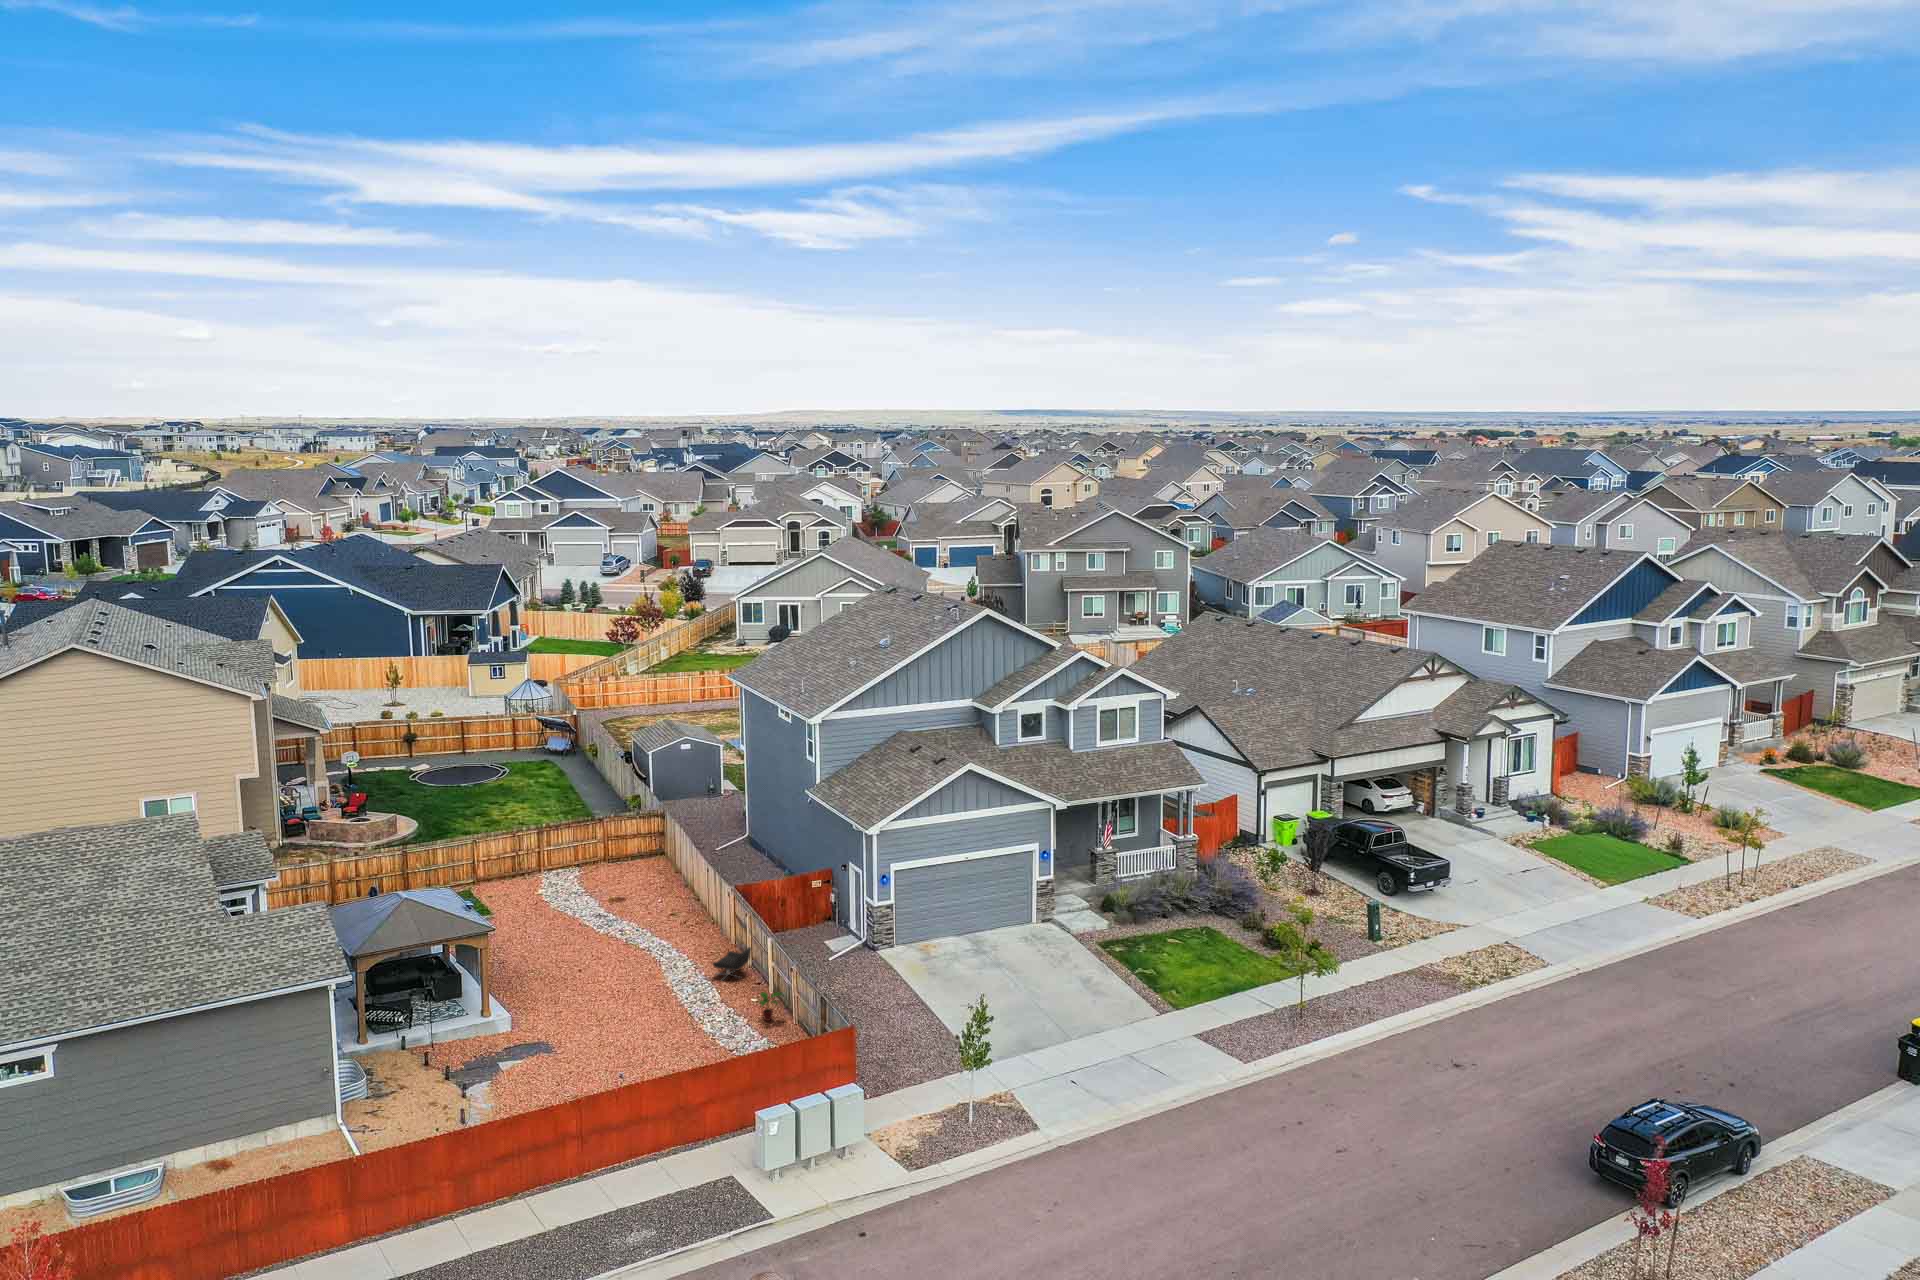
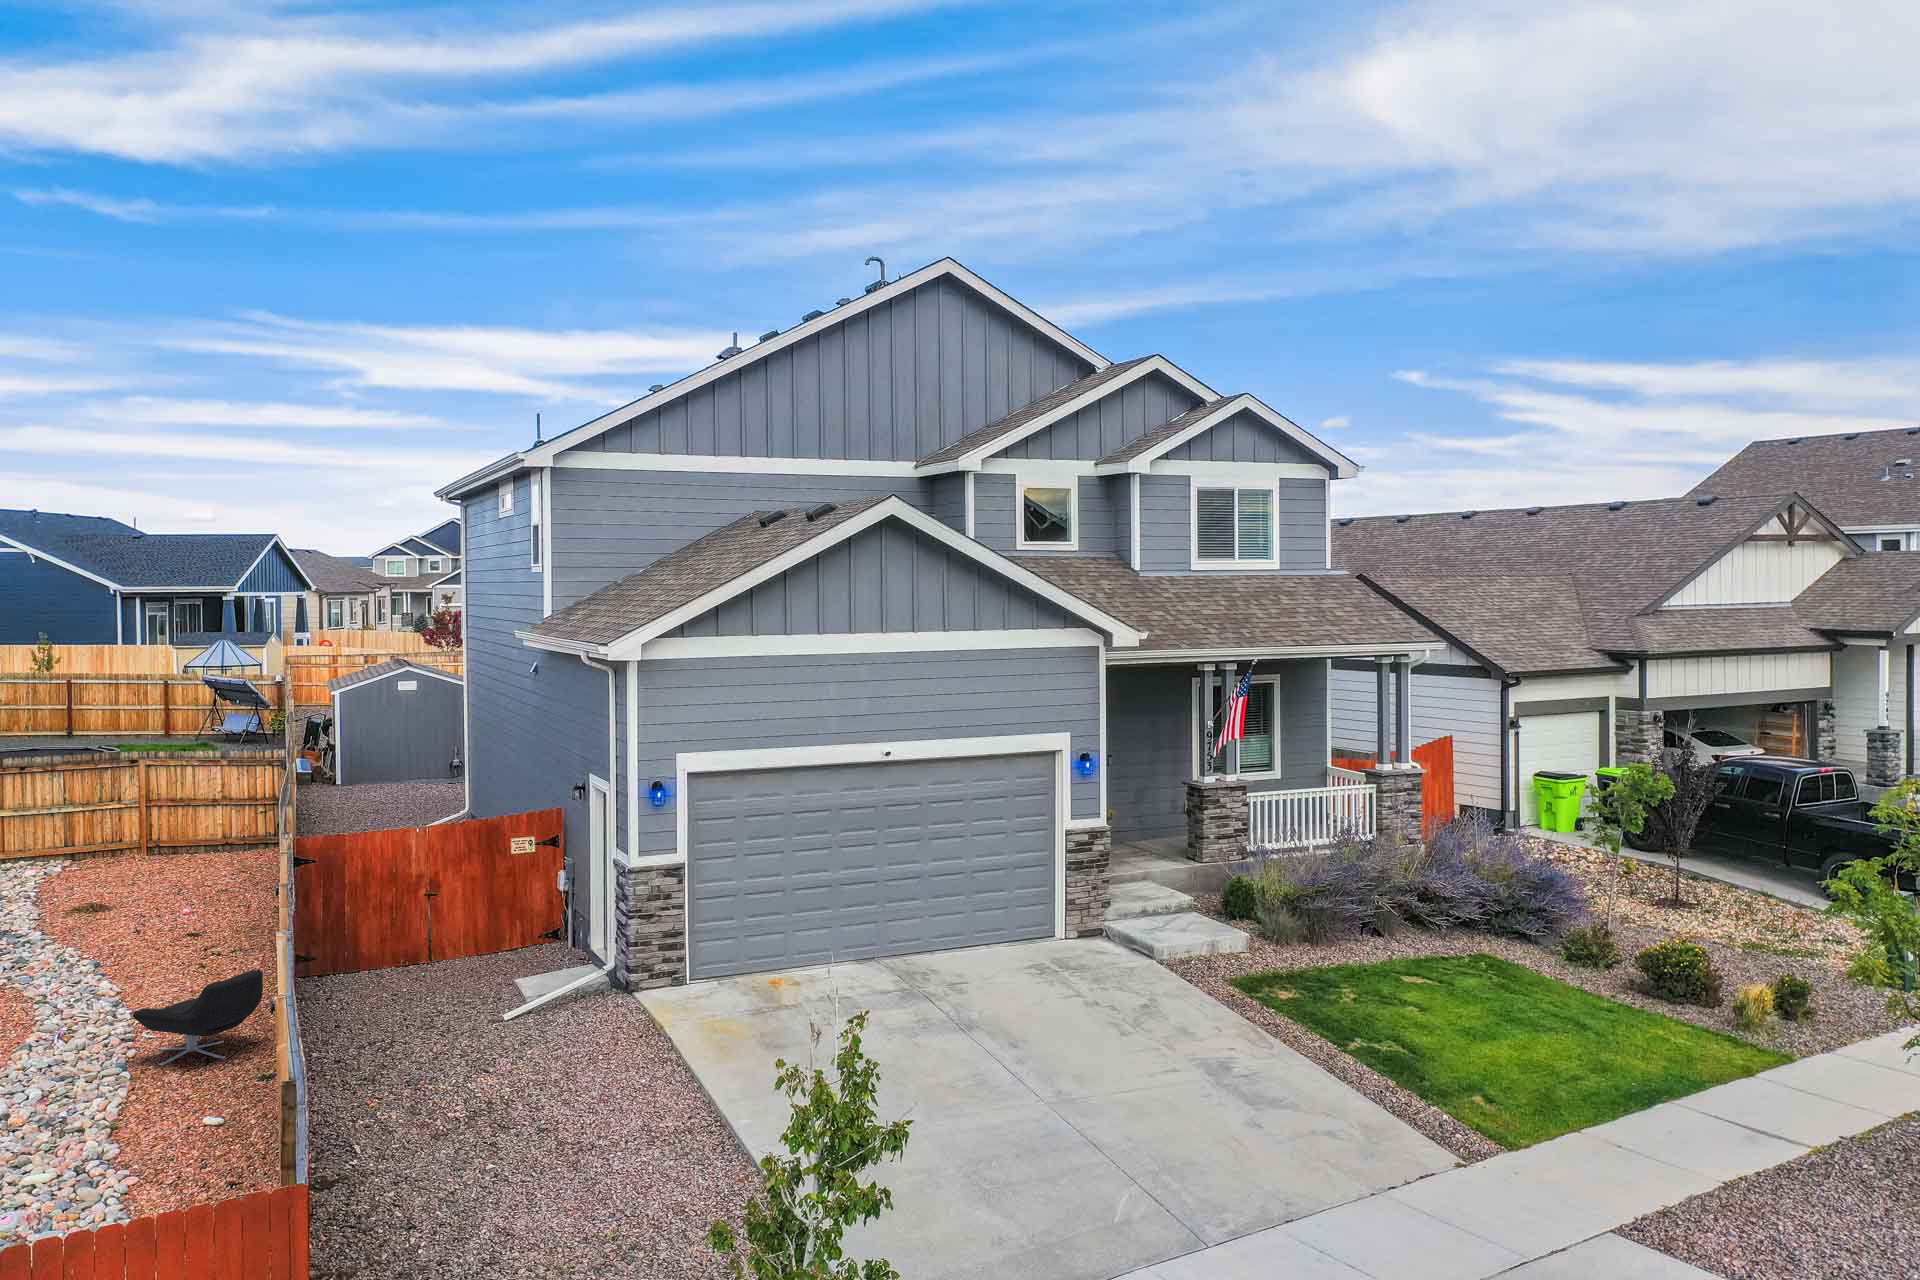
potted plant: present [760,992,781,1021] -> none [153,1083,259,1180]

